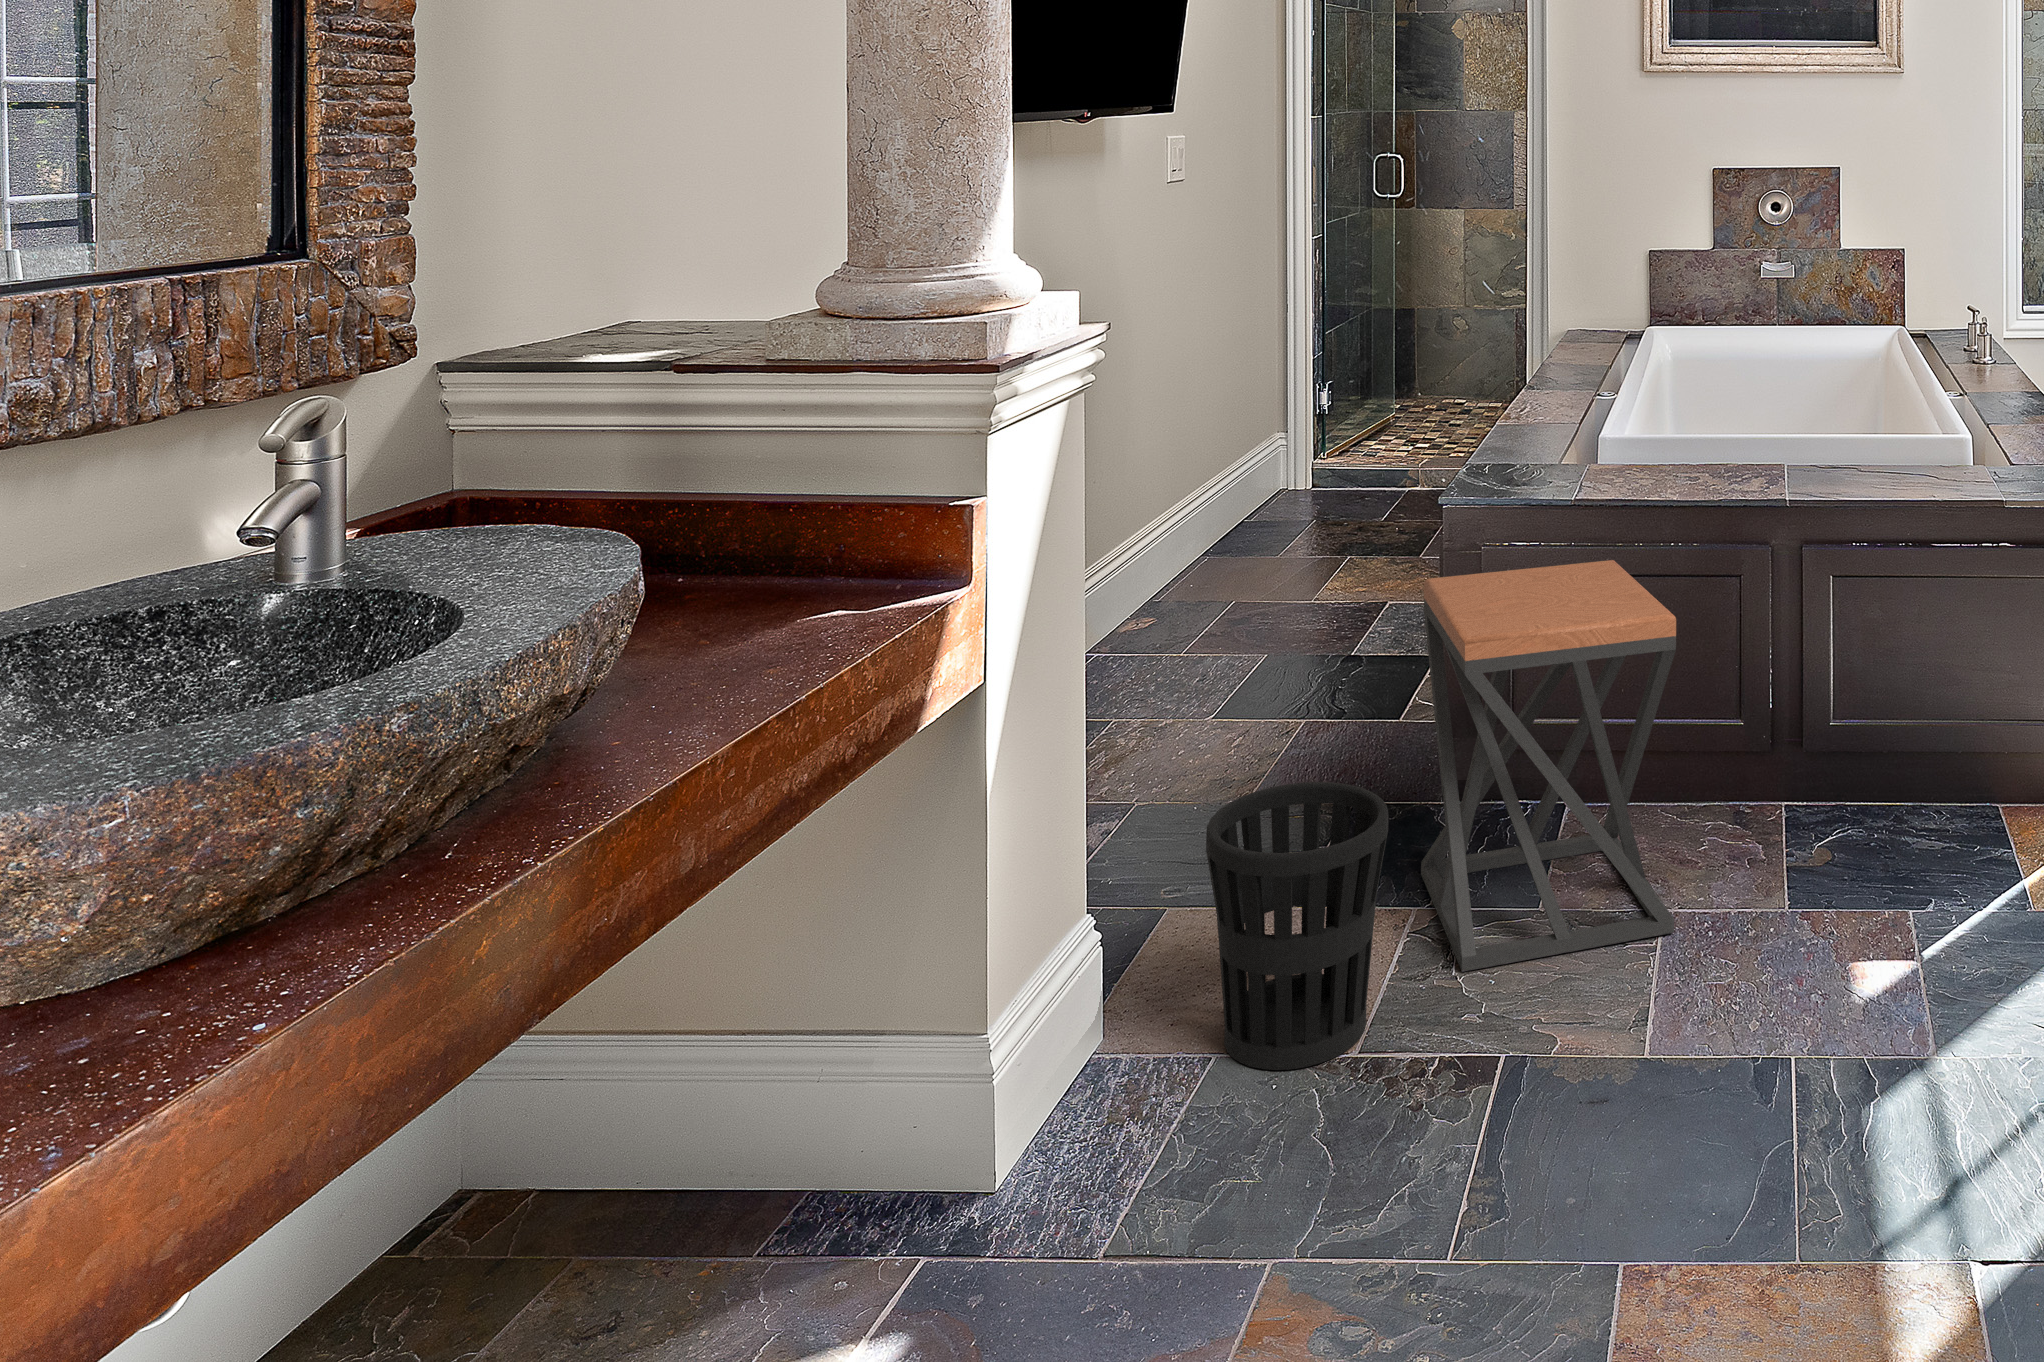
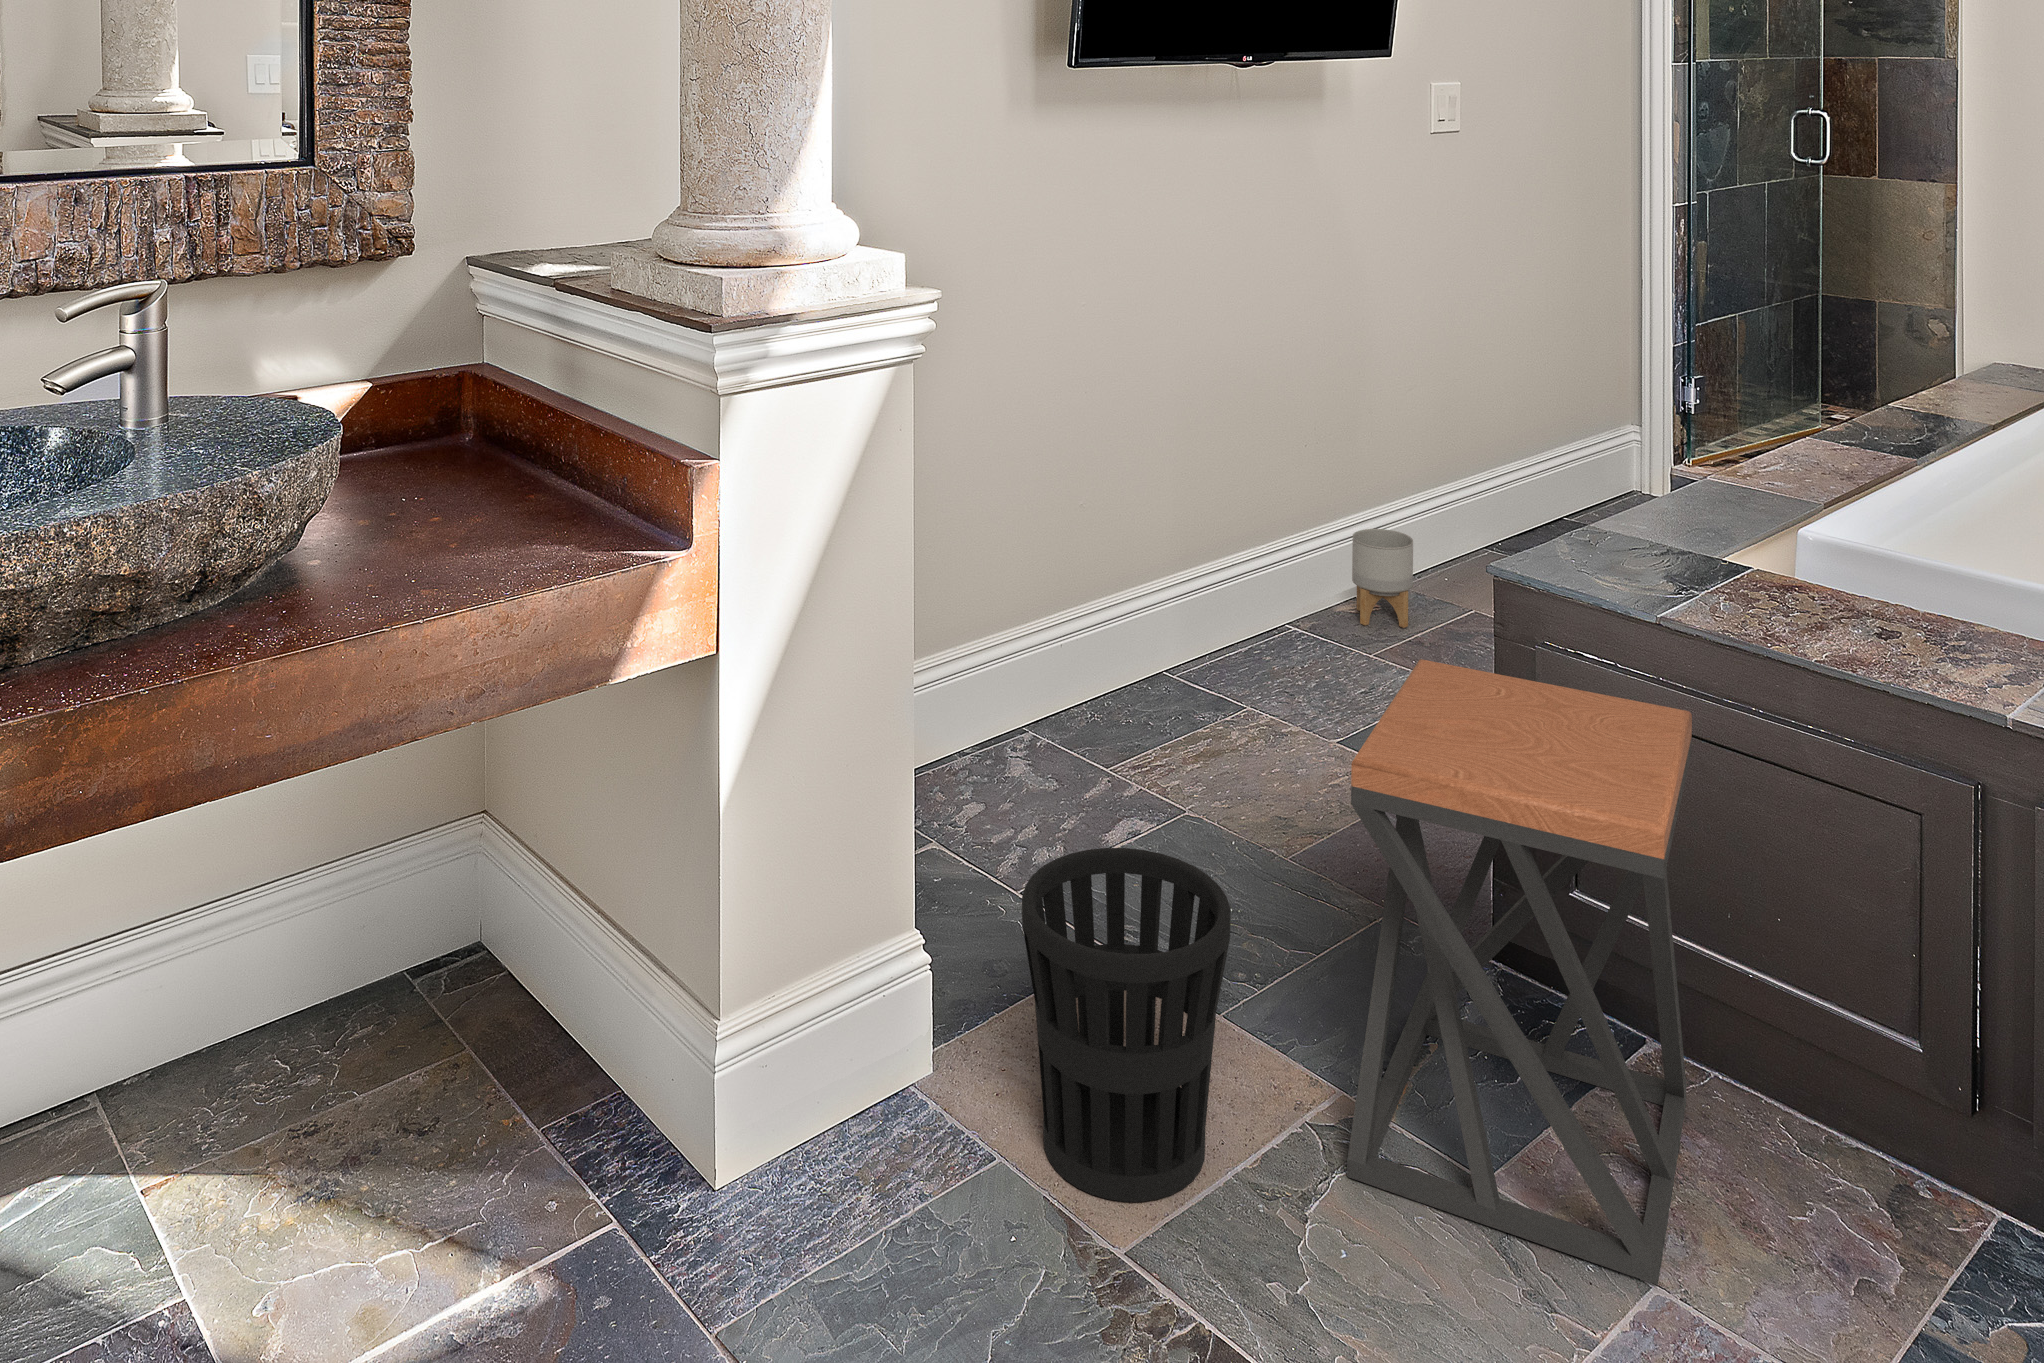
planter: none [1120,556,1178,648] -> present [1352,529,1413,628]

